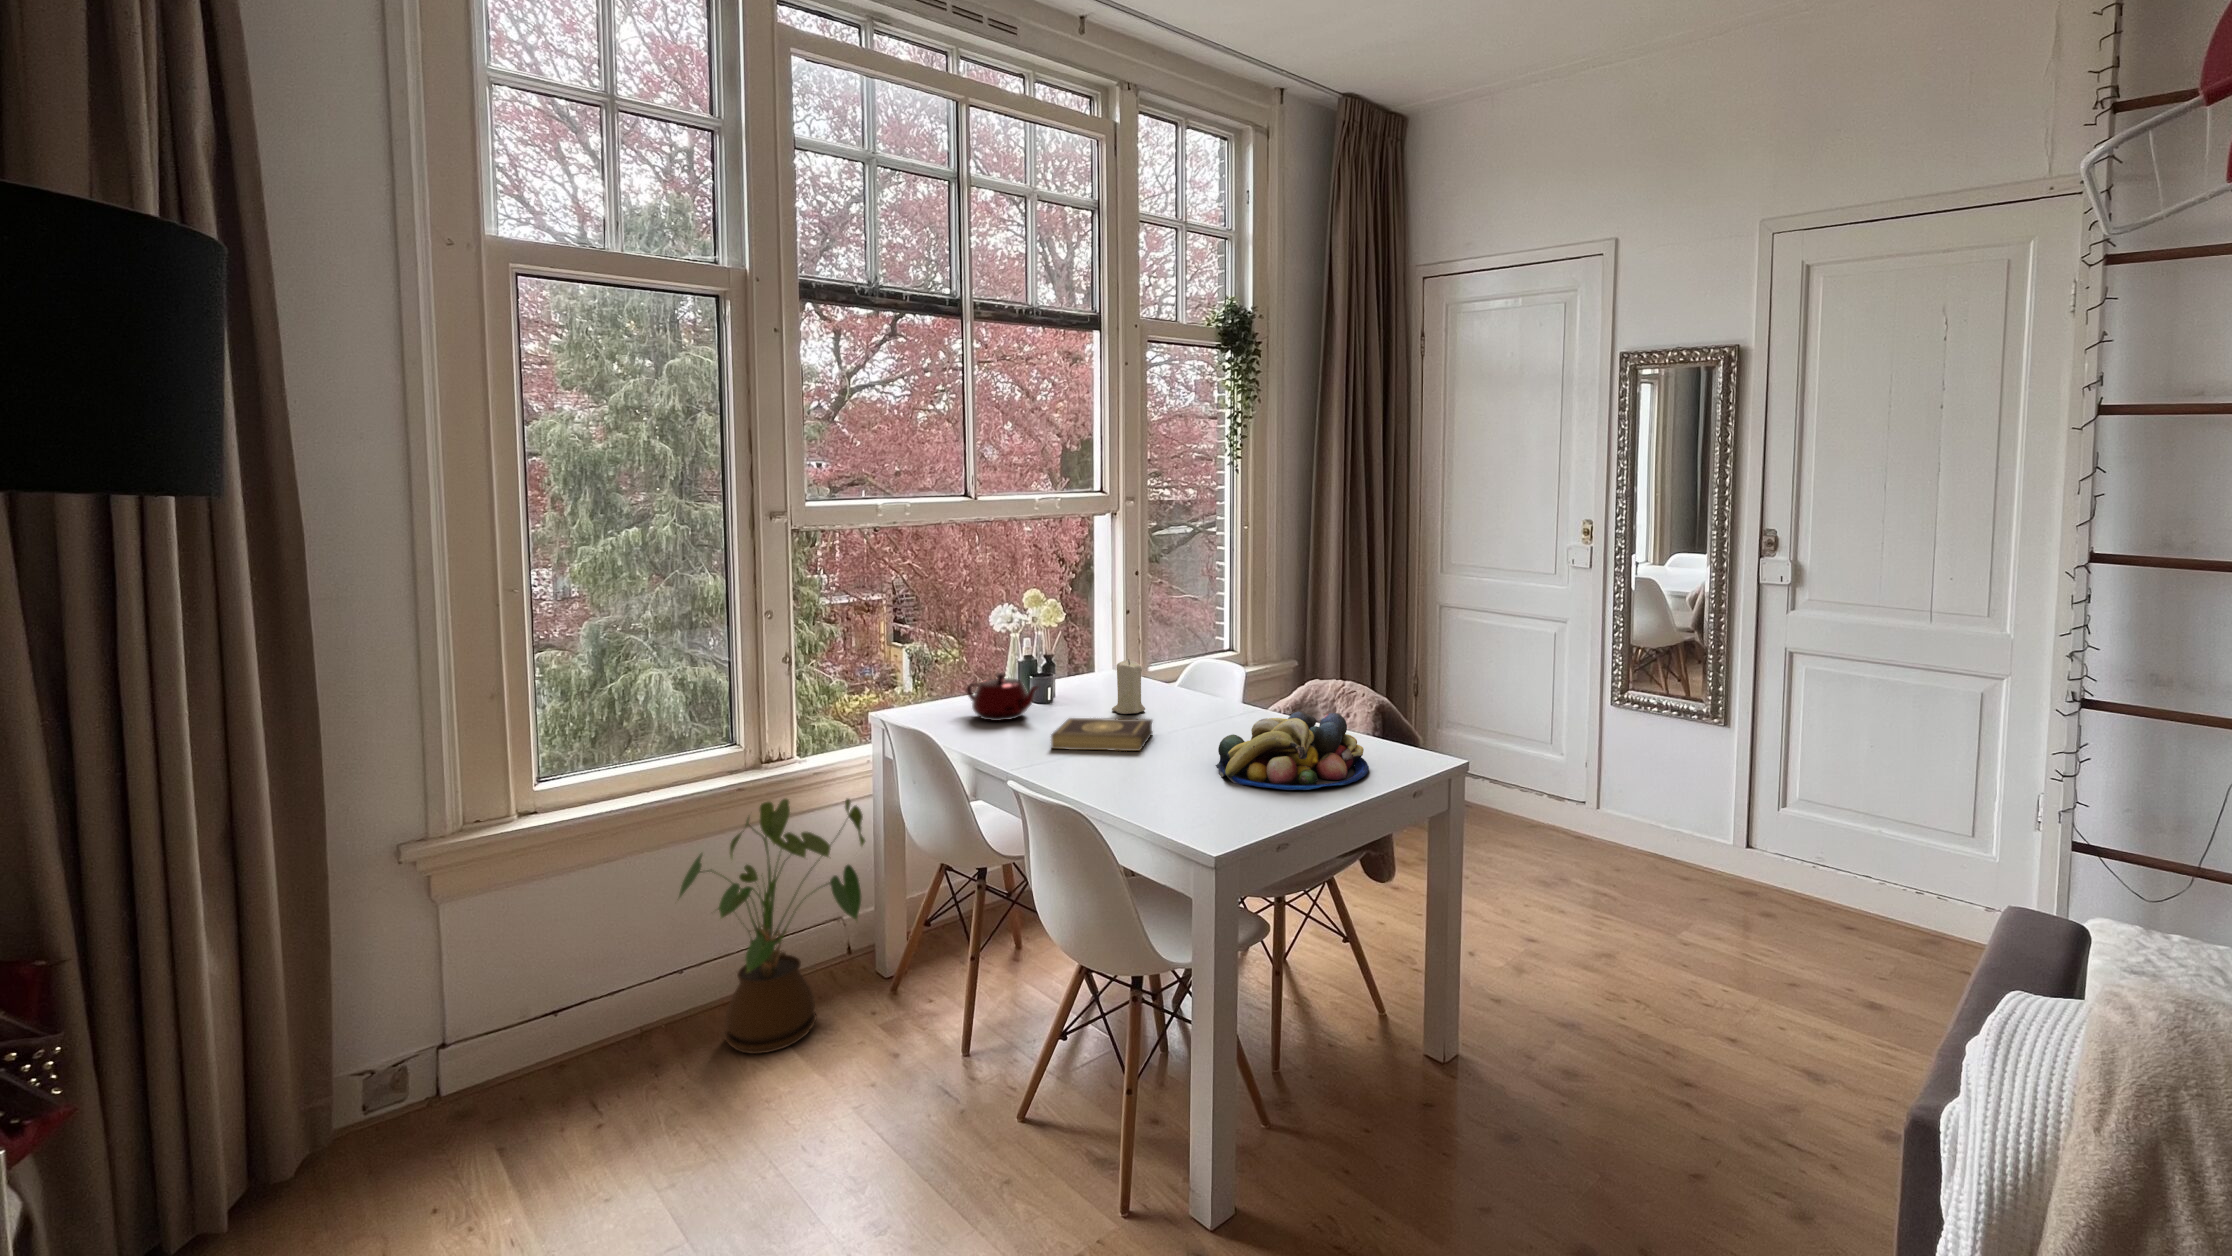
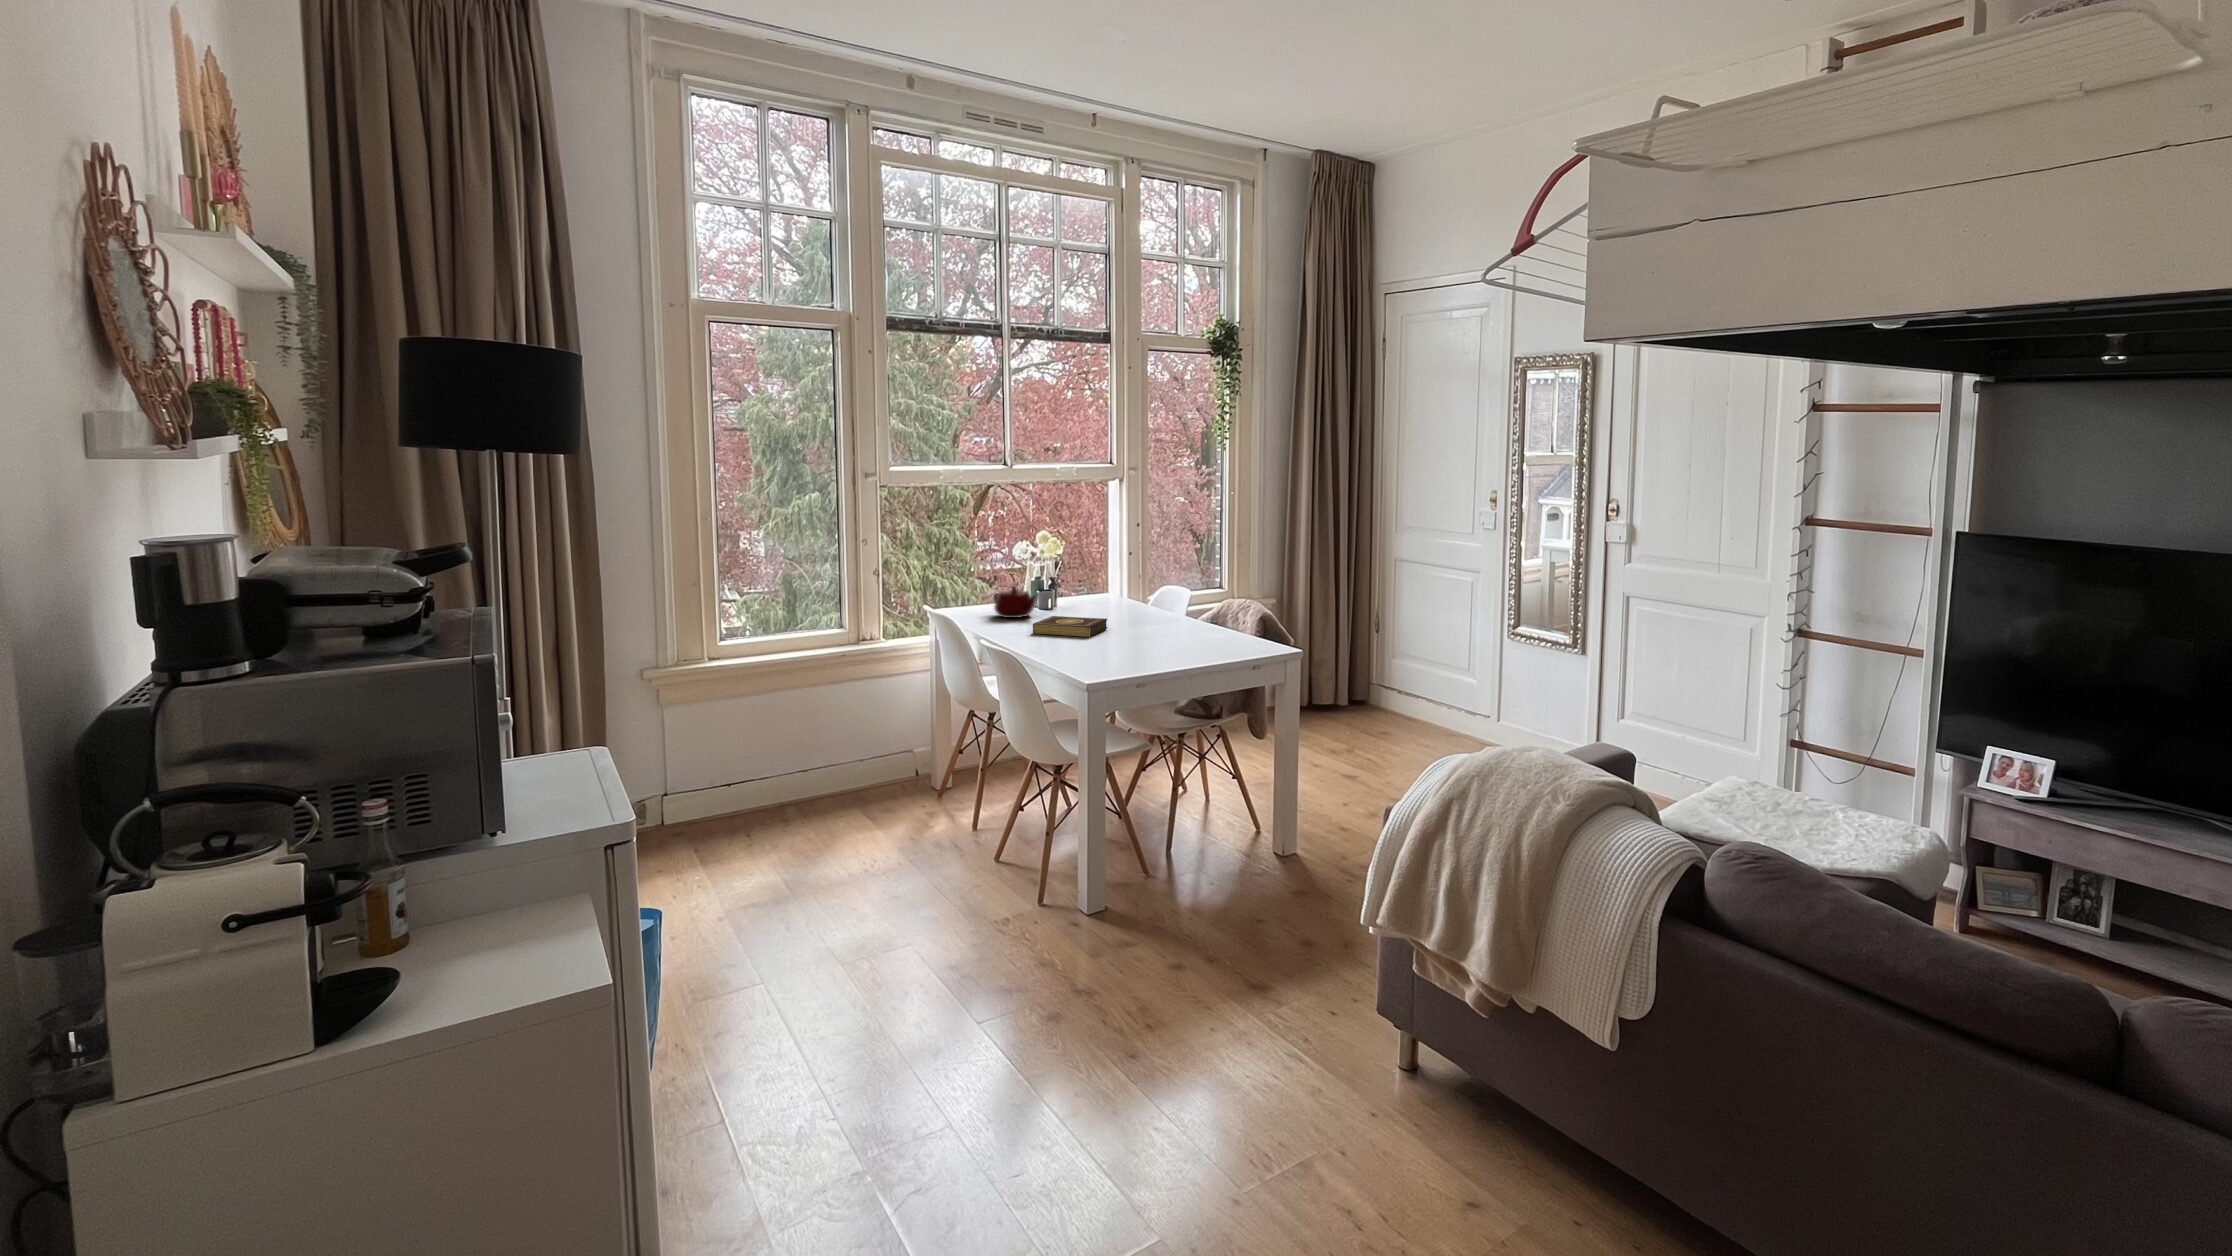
candle: present [1112,660,1145,714] -> none [1092,580,1115,618]
fruit bowl: present [1216,712,1369,790] -> none [1130,613,1233,660]
house plant: present [679,799,865,1054] -> none [794,663,921,823]

